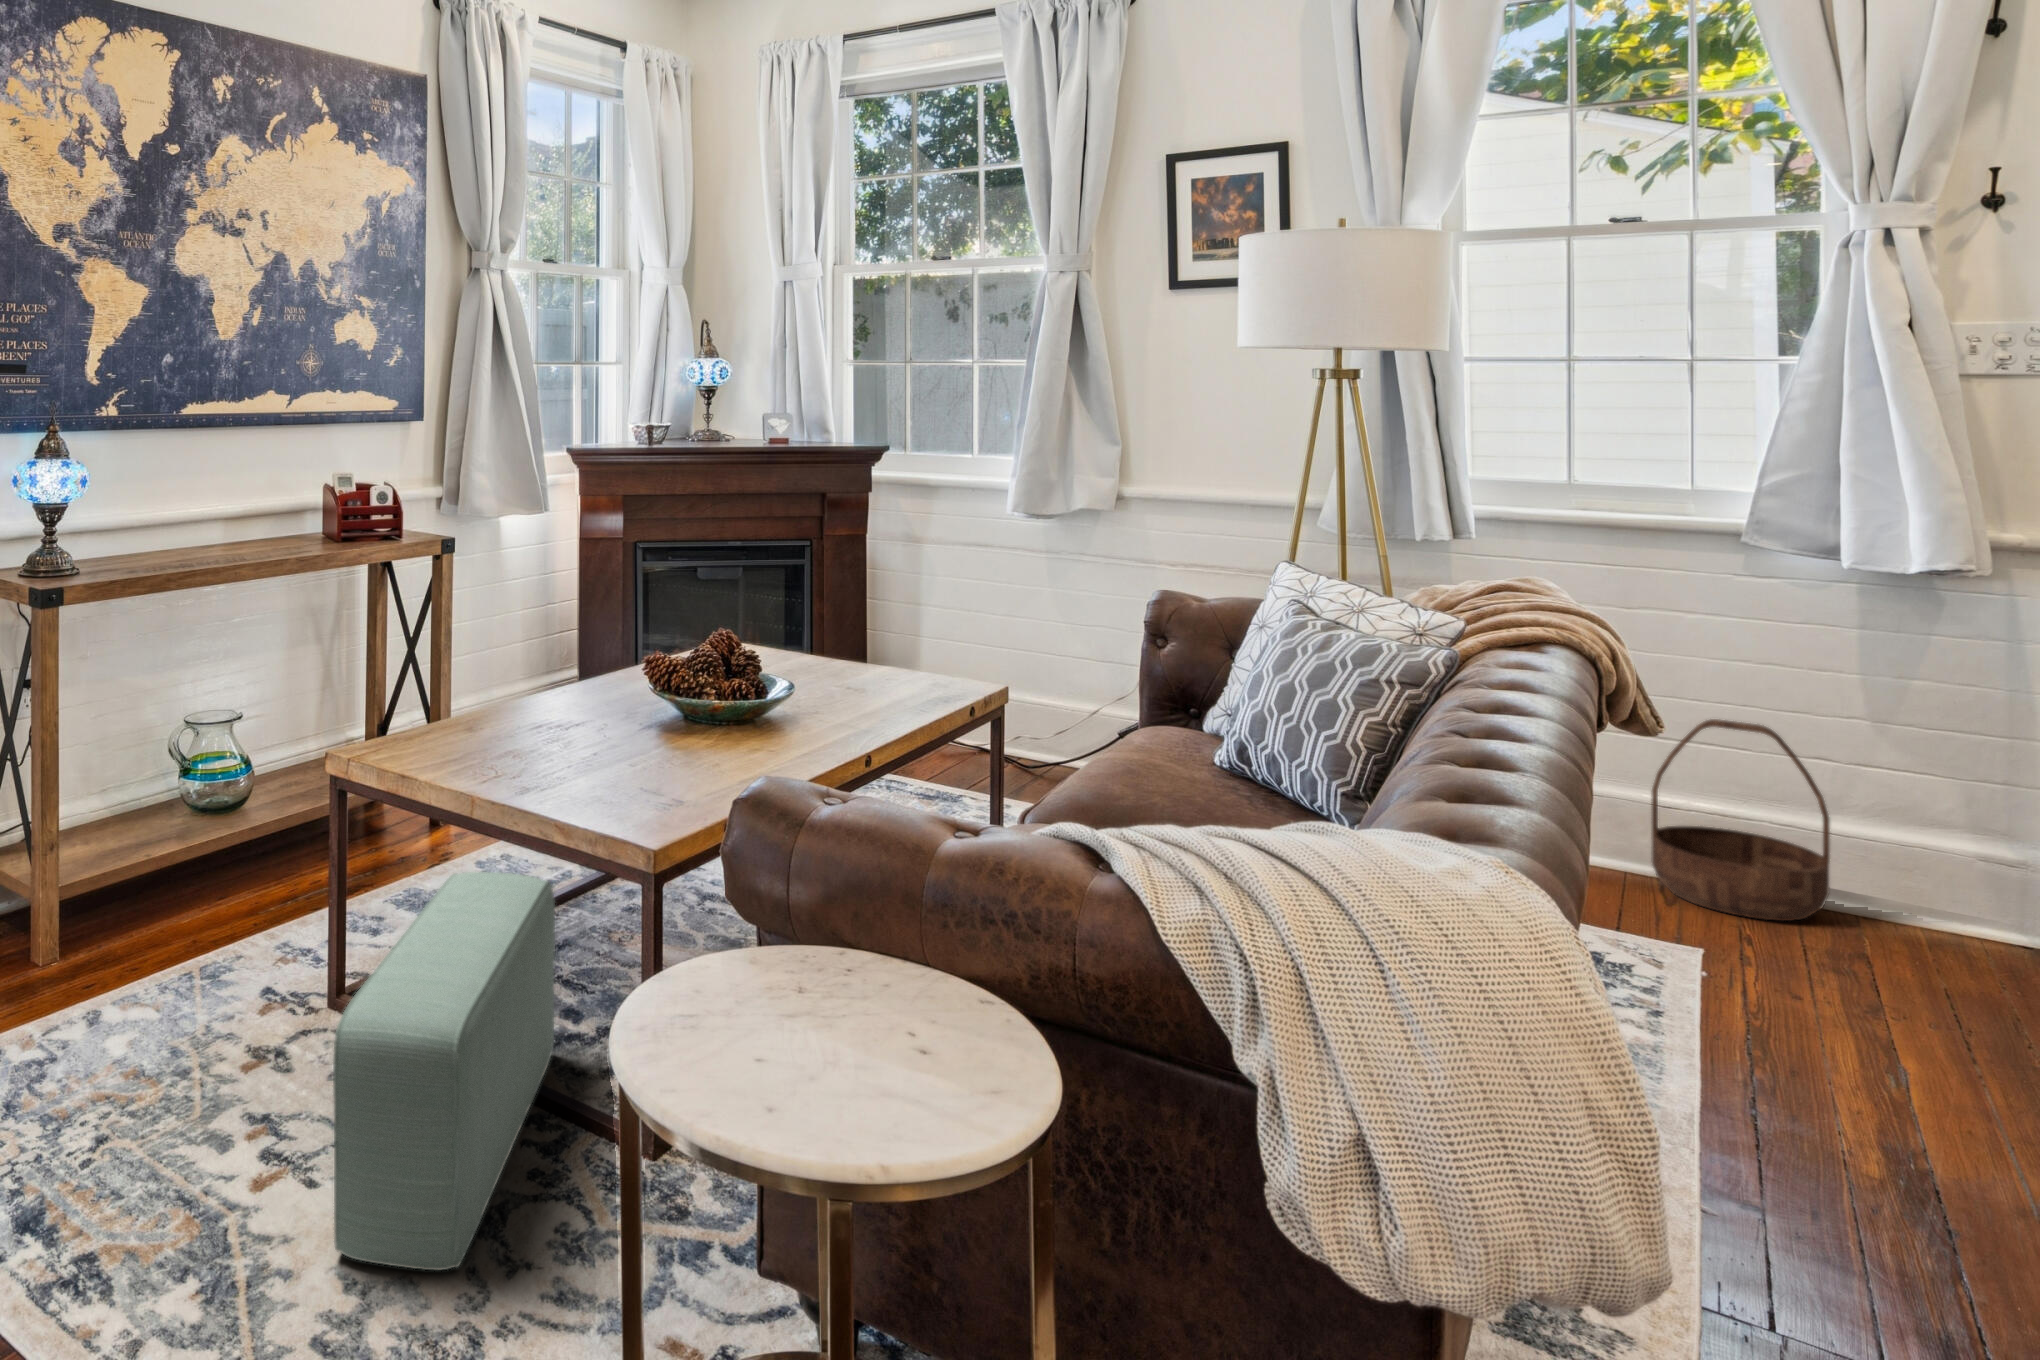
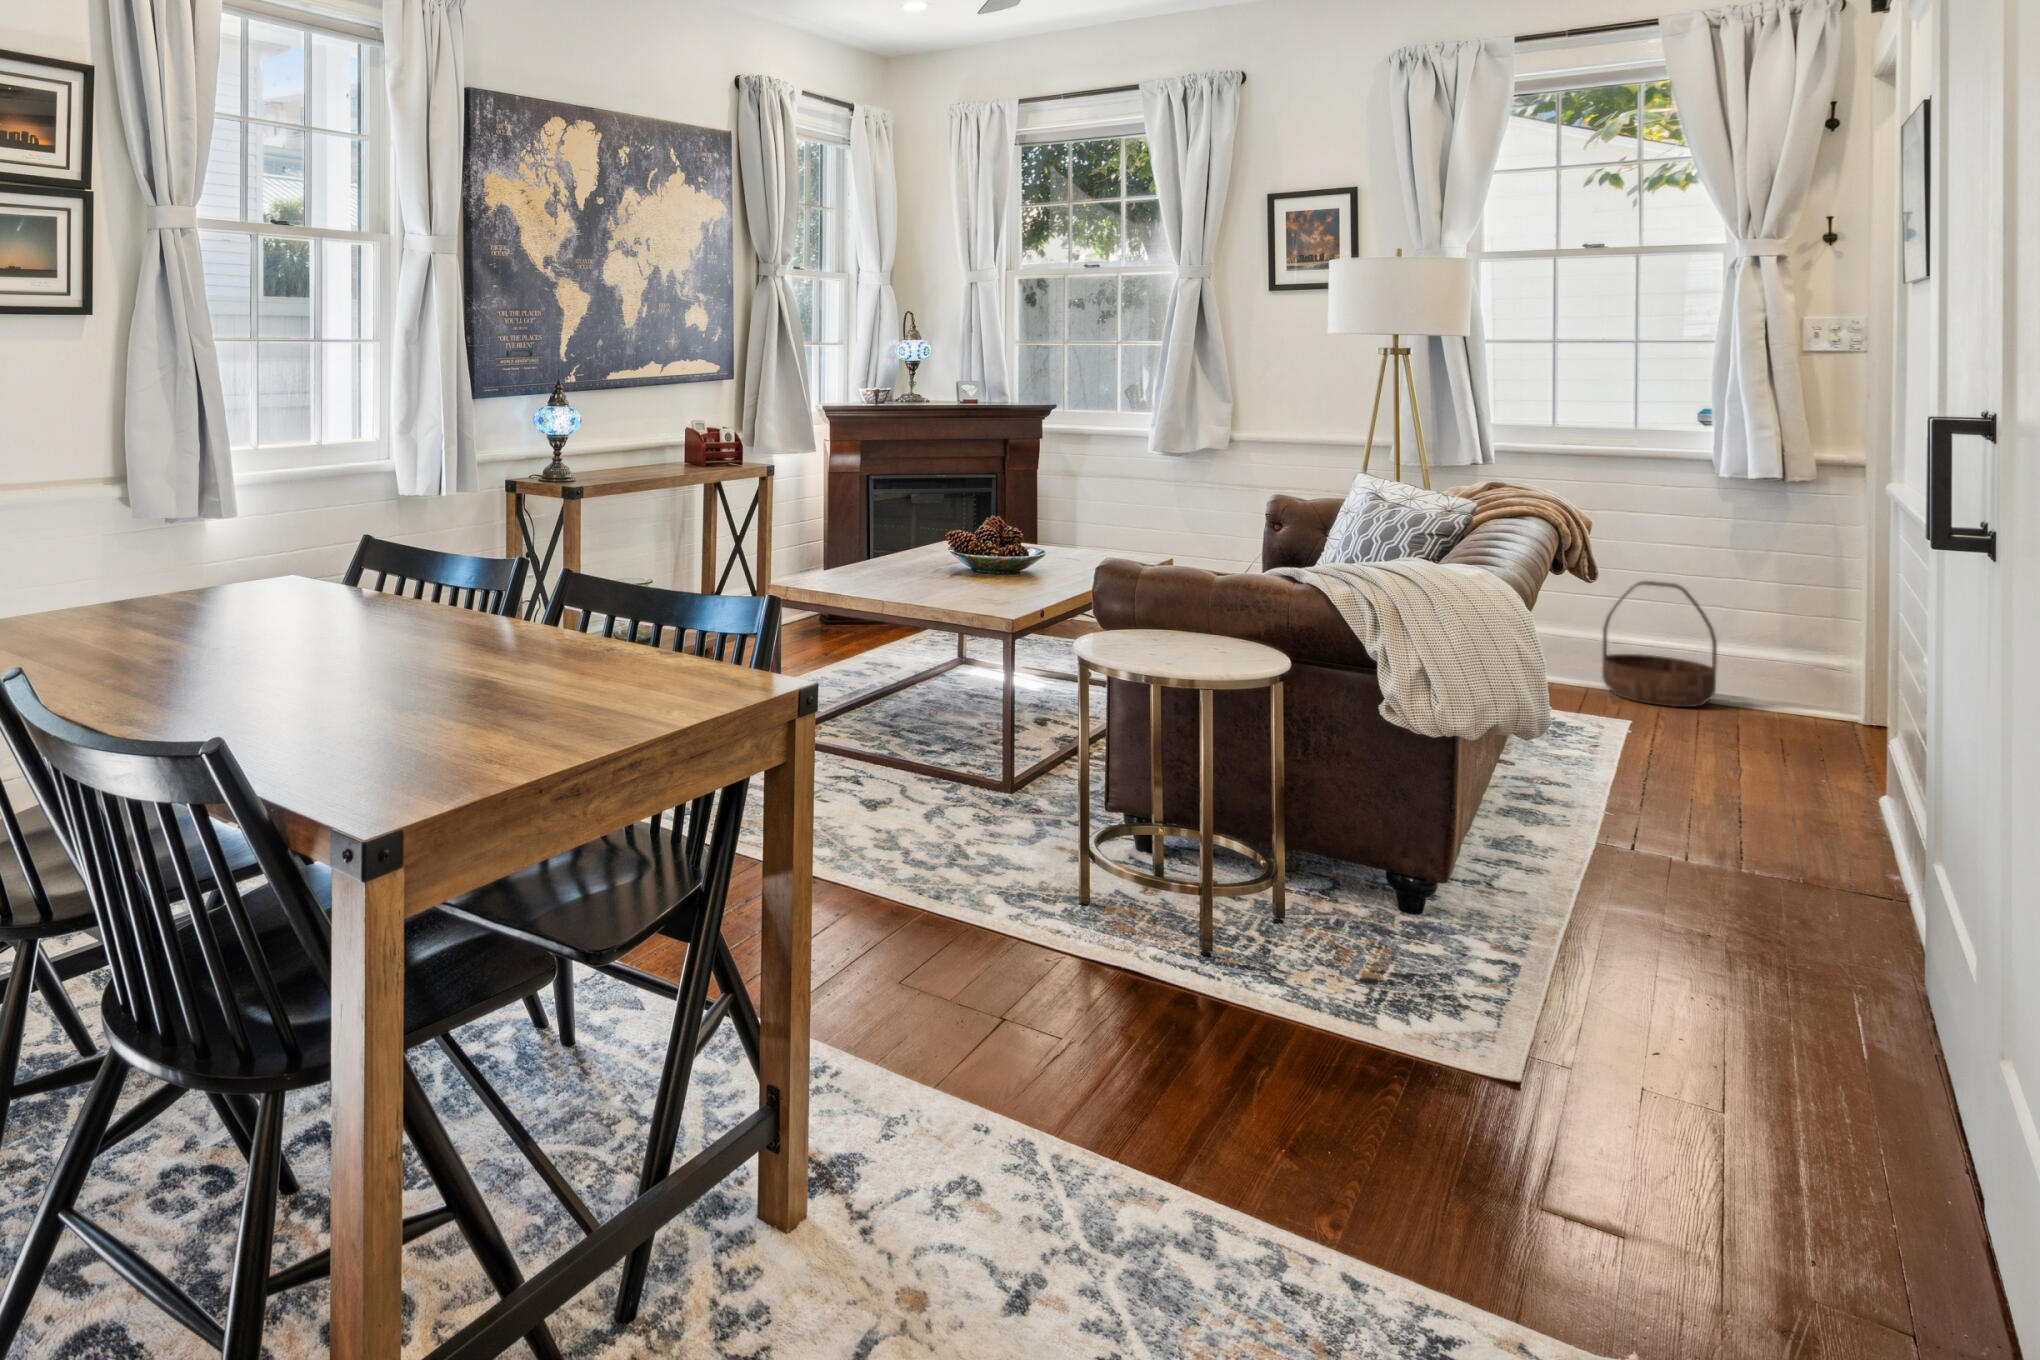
pouf: present [333,872,555,1270] -> none [862,650,939,826]

